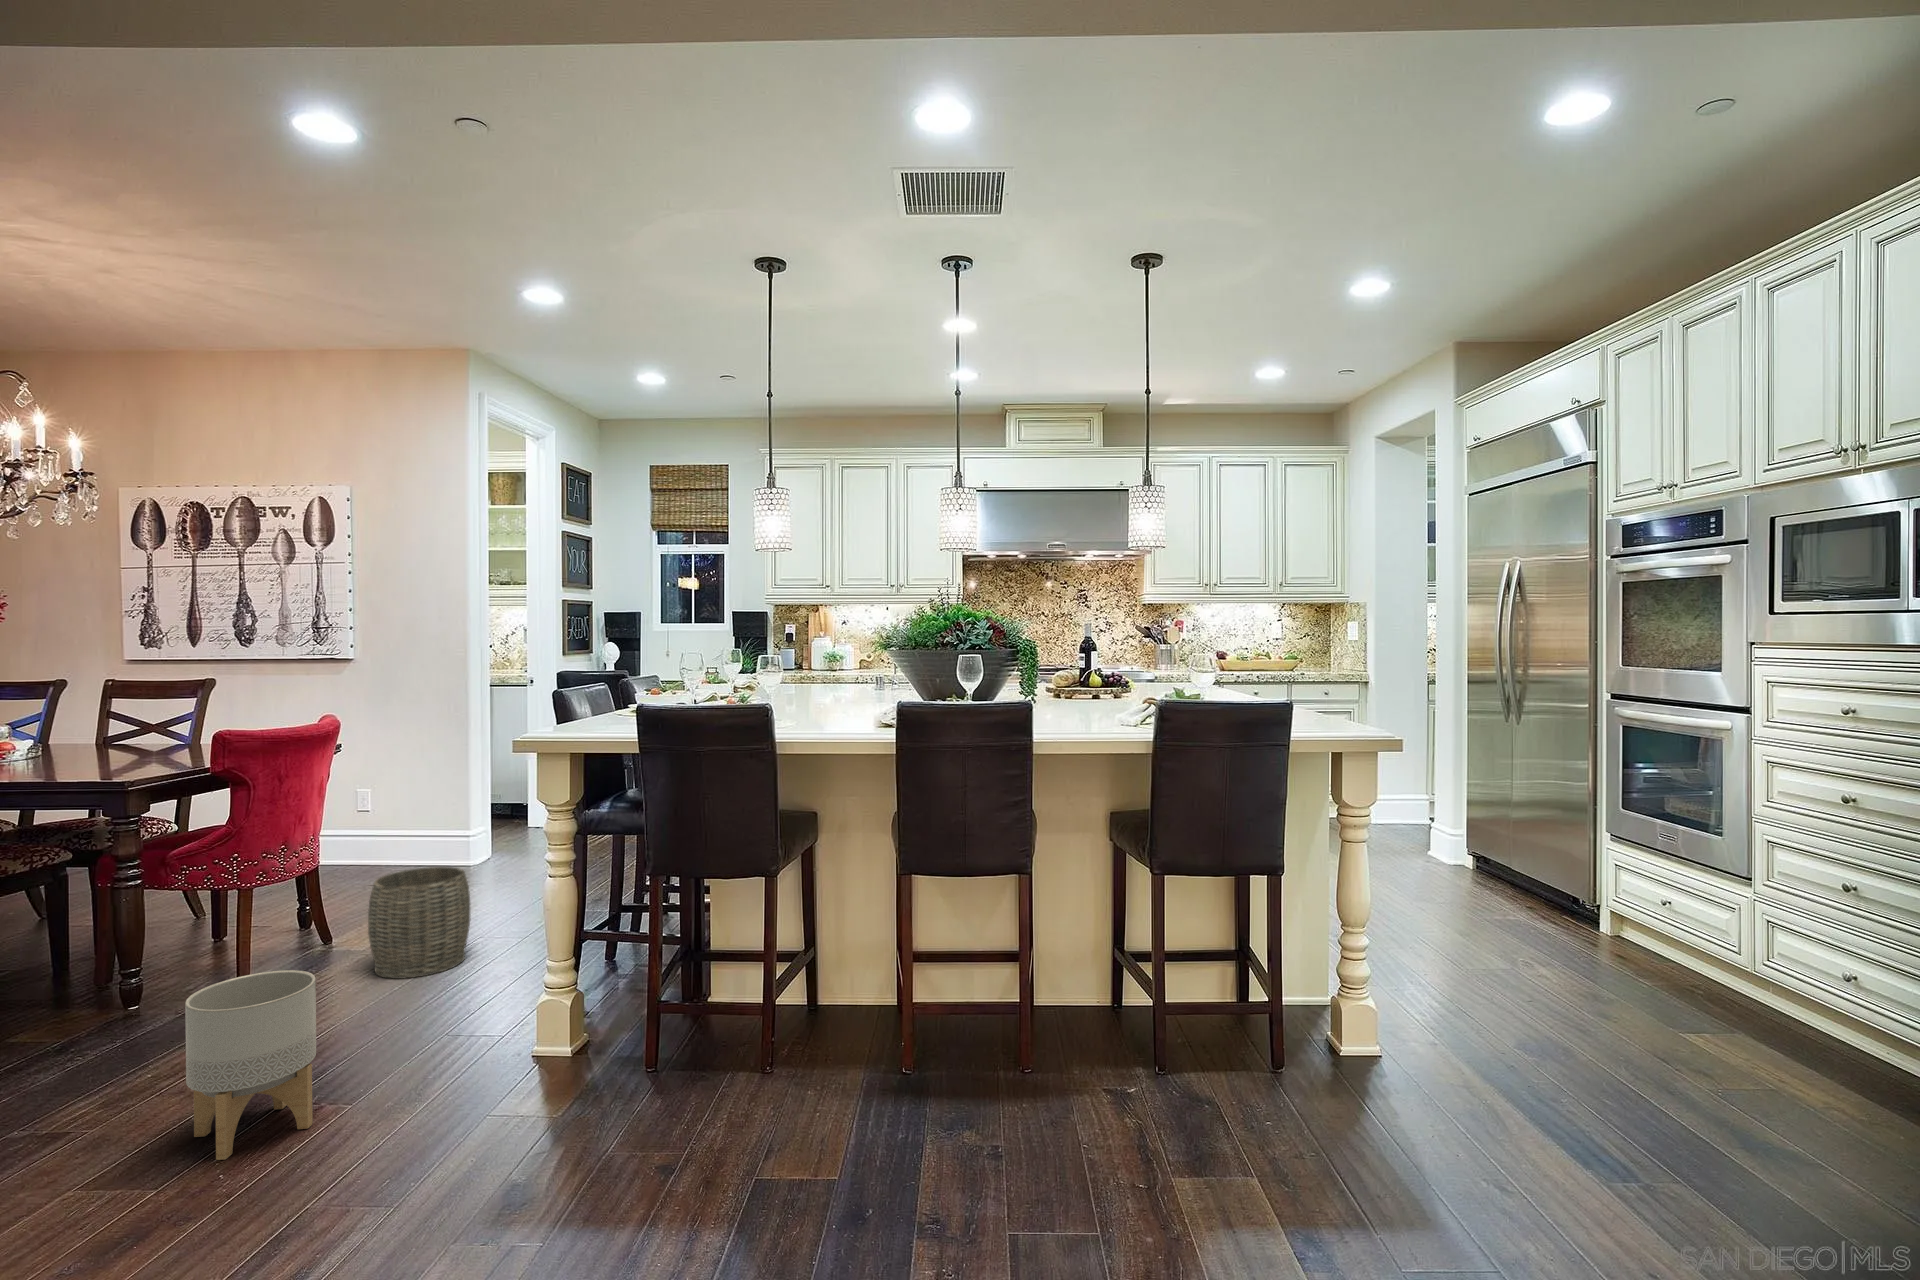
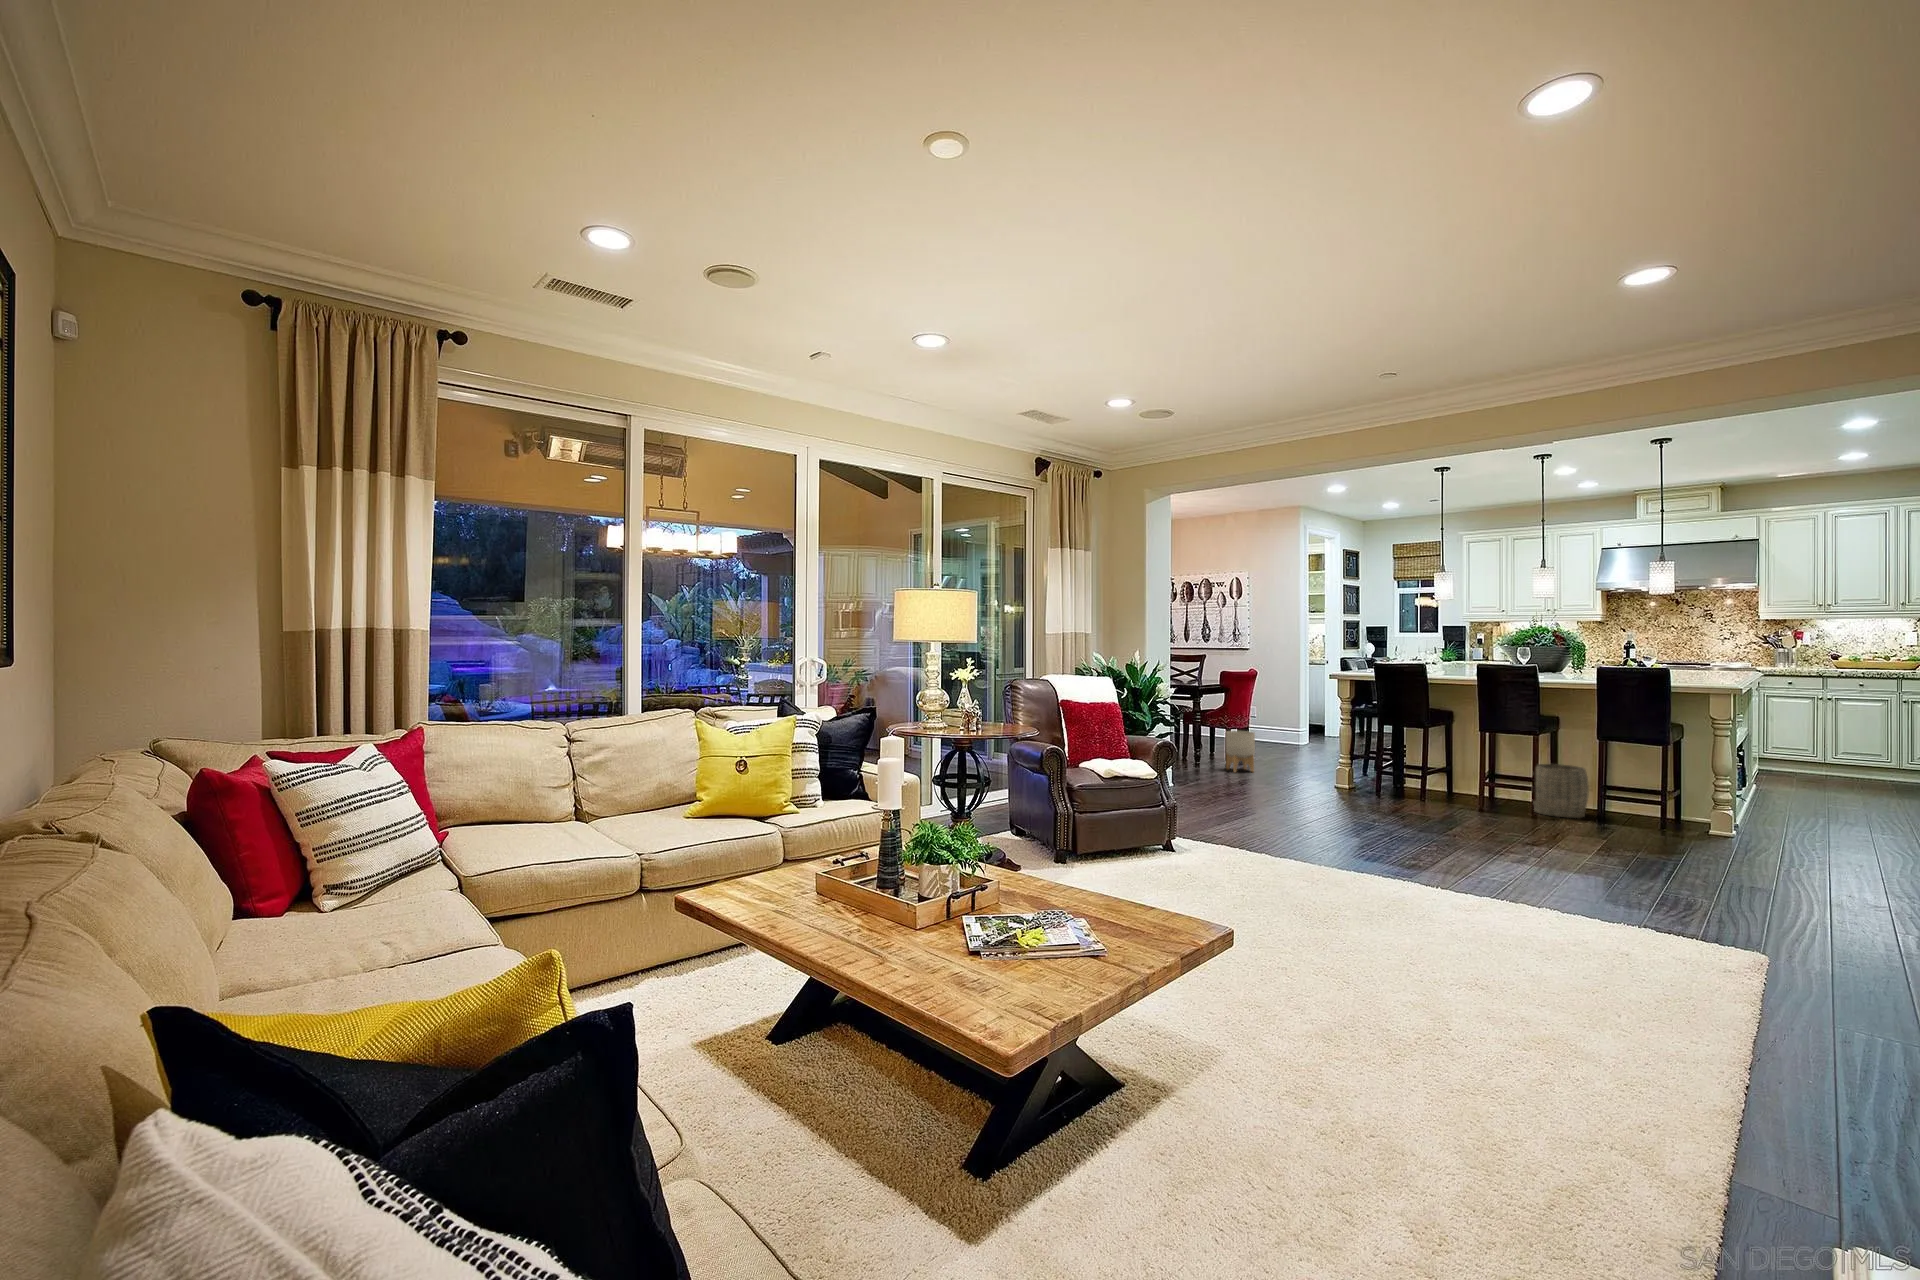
woven basket: present [368,867,470,979] -> present [1532,764,1589,818]

